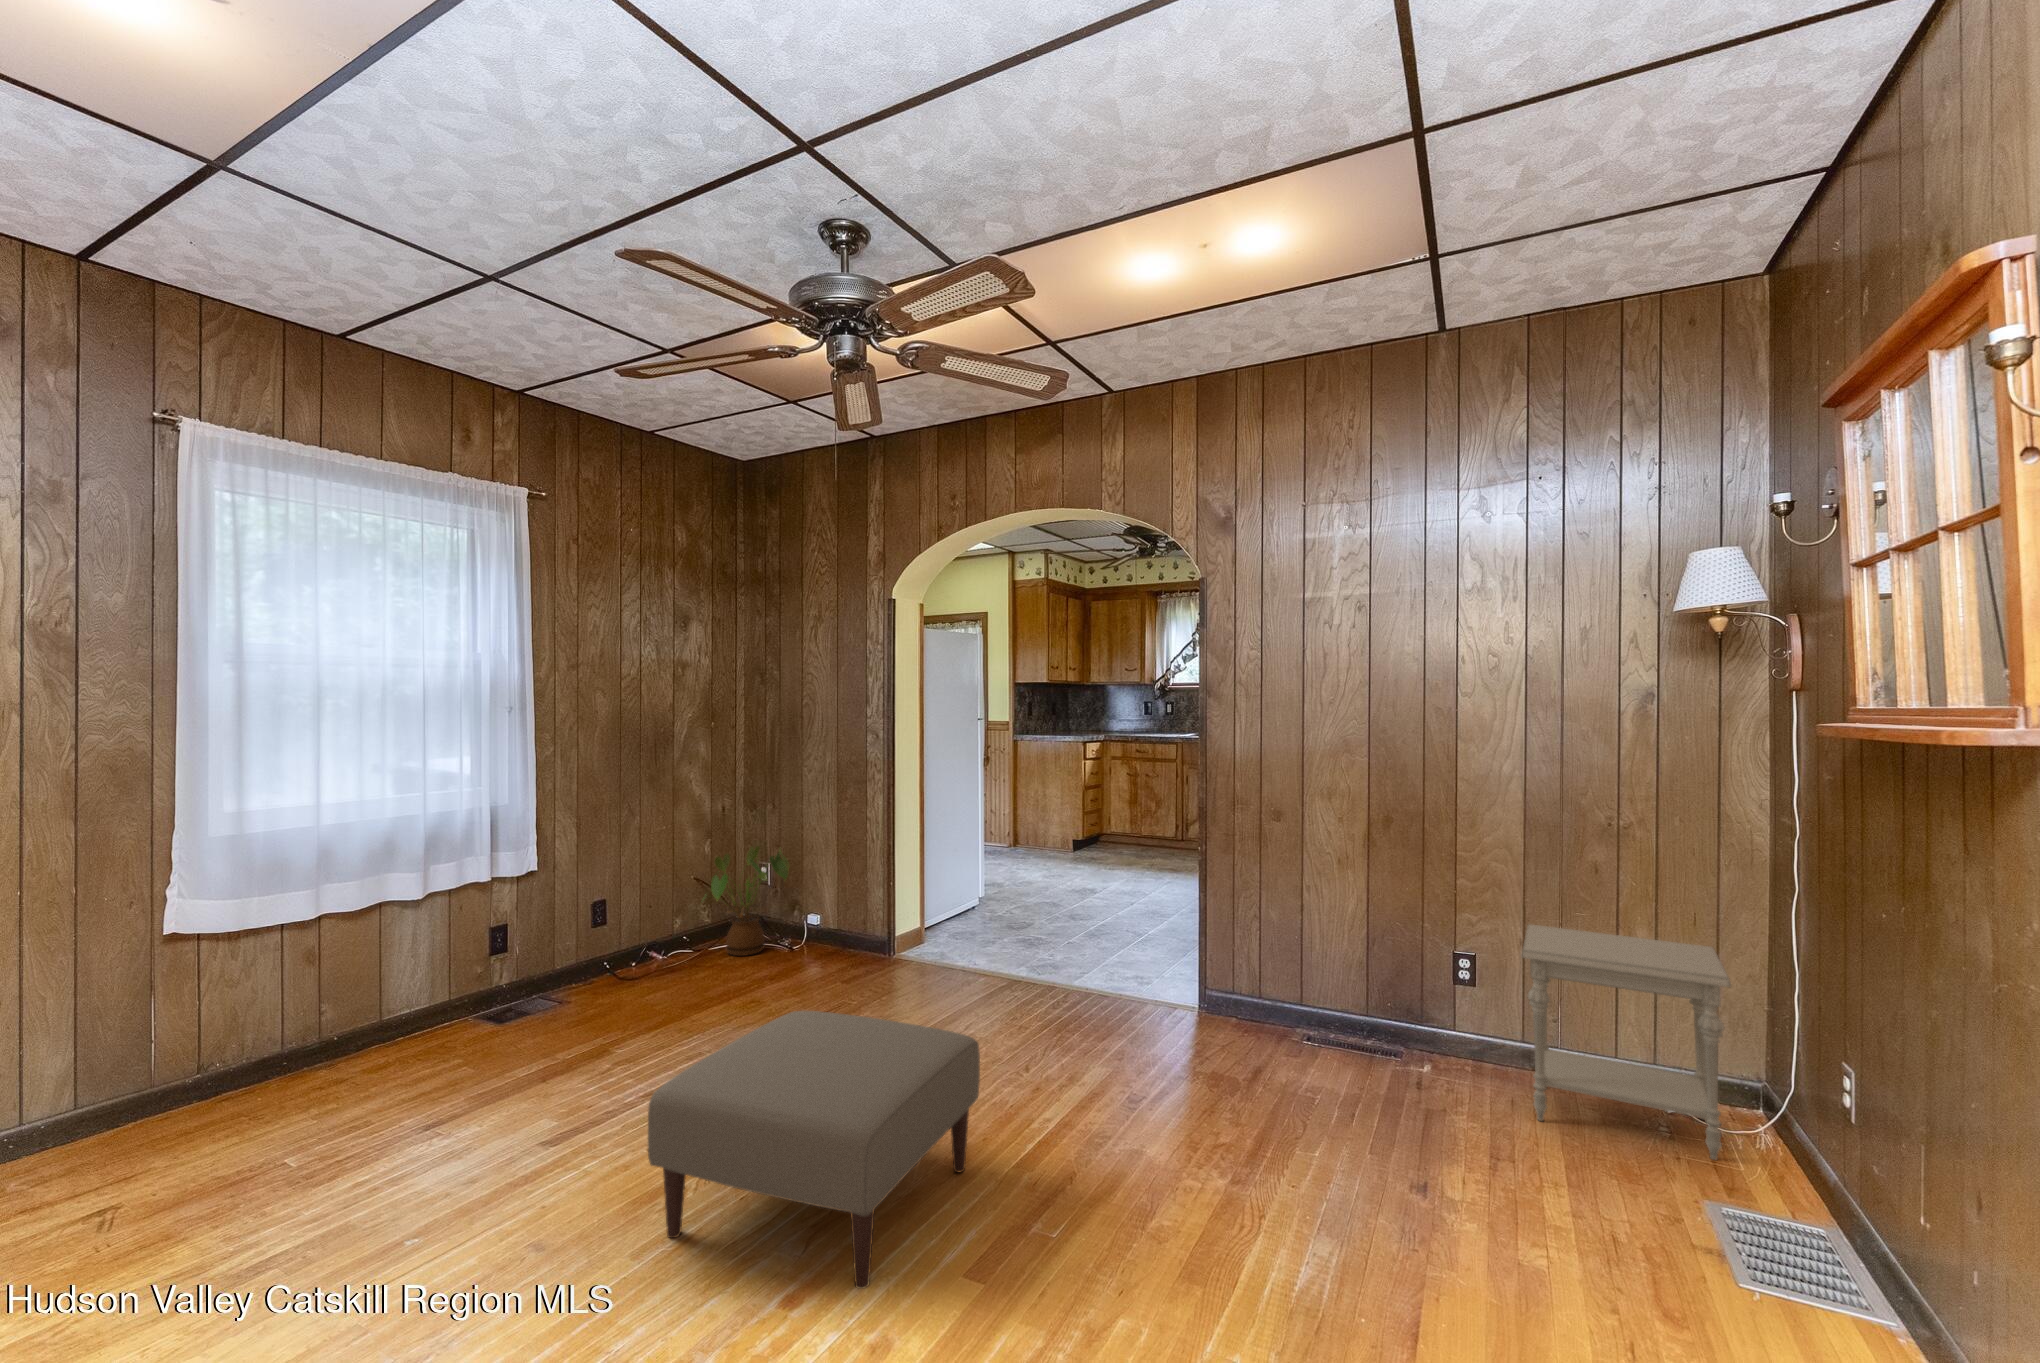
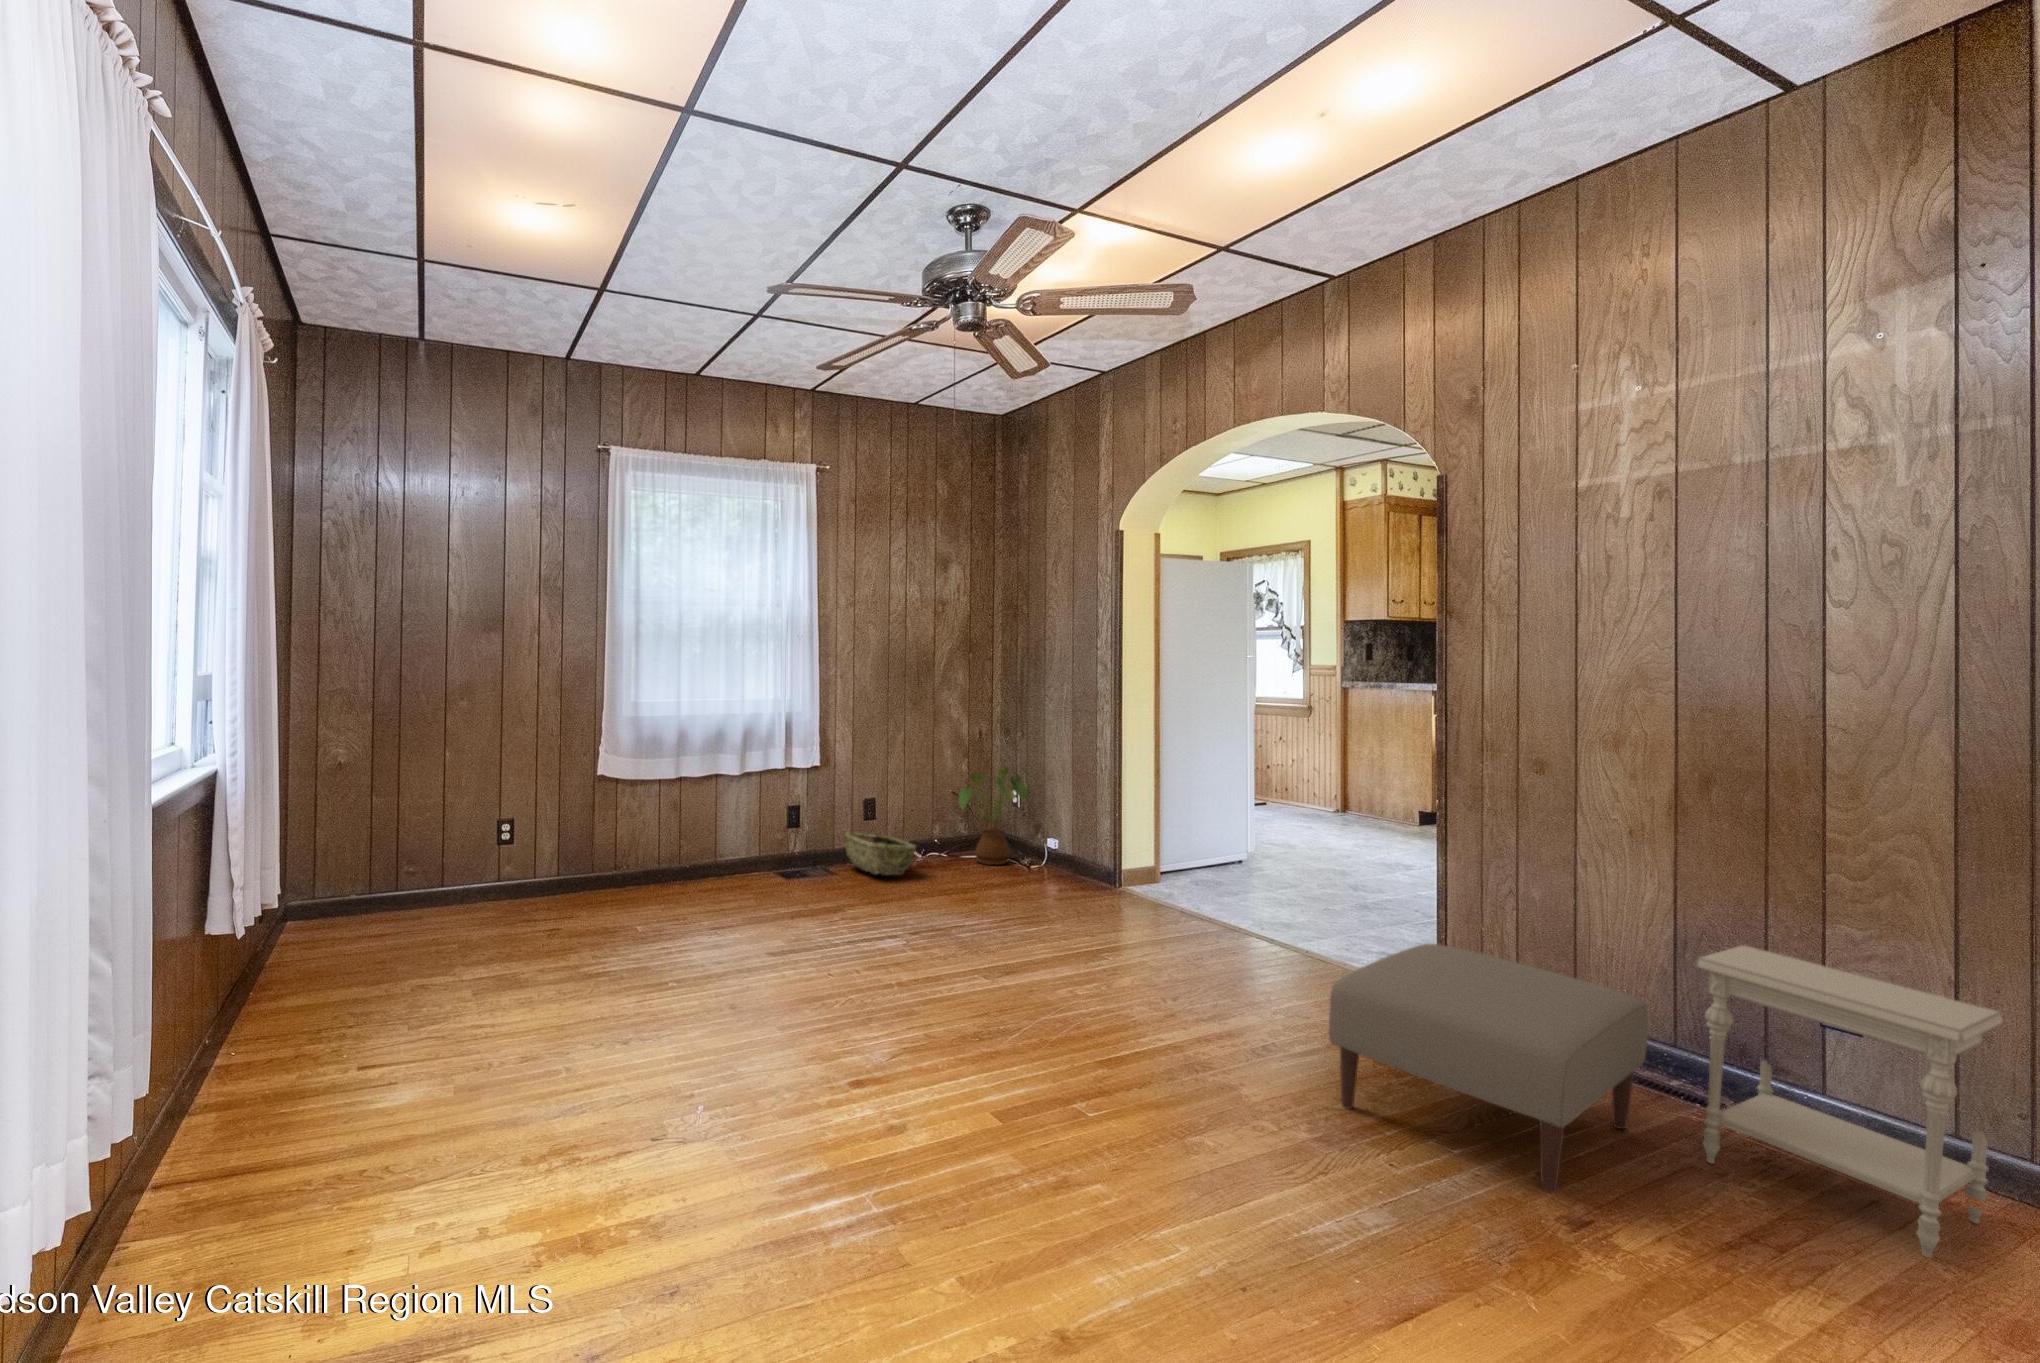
woven basket: none [570,942,670,993] -> present [845,832,916,875]
ottoman: present [648,1011,980,1289] -> present [1329,944,1649,1193]

